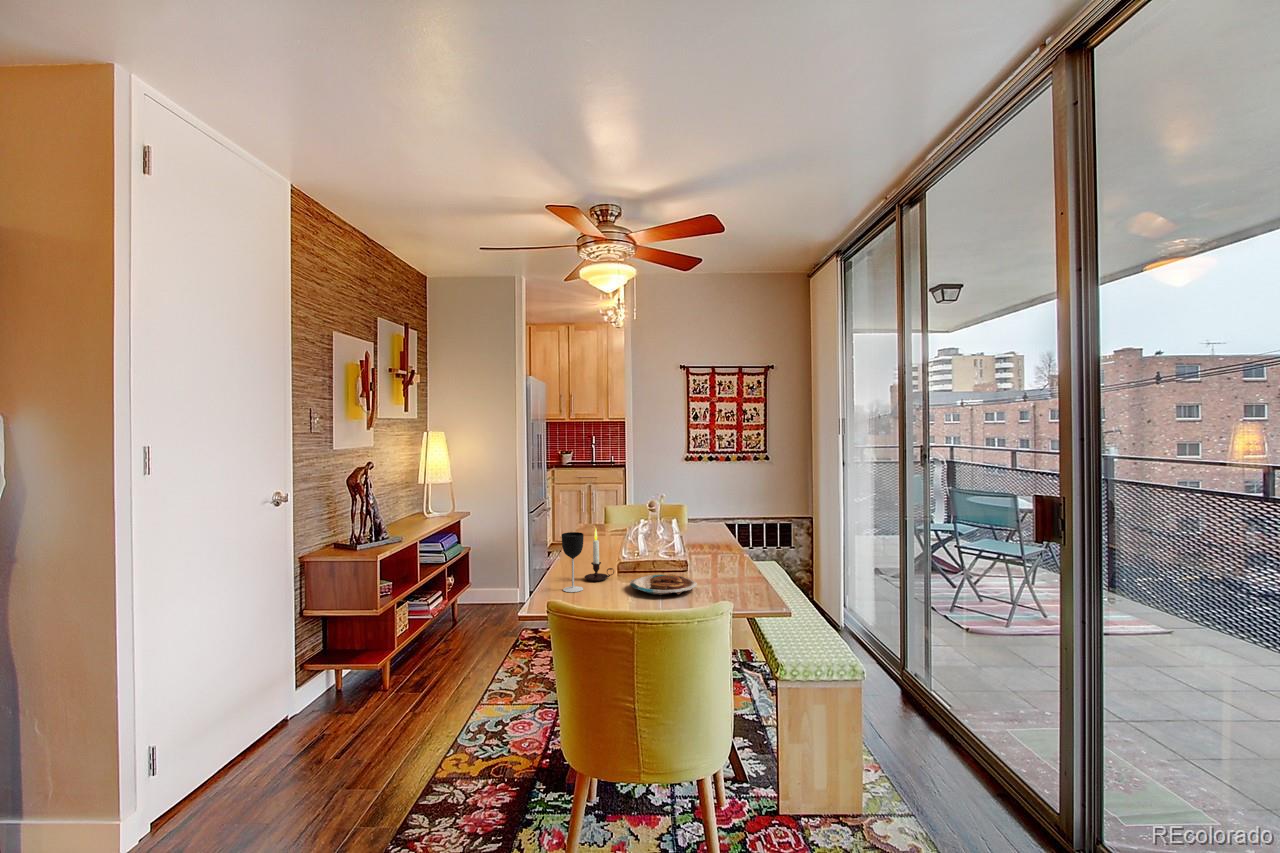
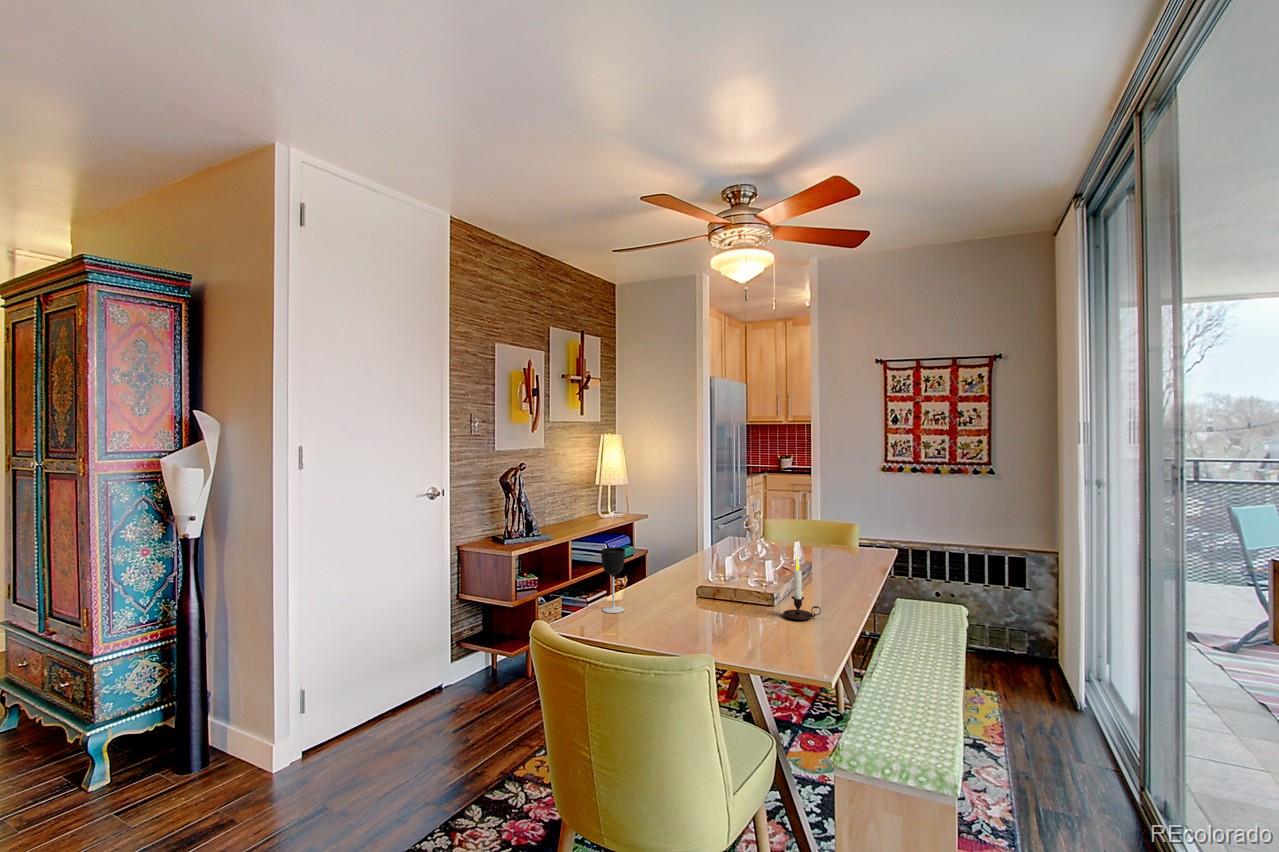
candle: present [584,528,614,581] -> present [783,556,821,620]
plate: present [630,575,697,595] -> none [664,606,745,635]

